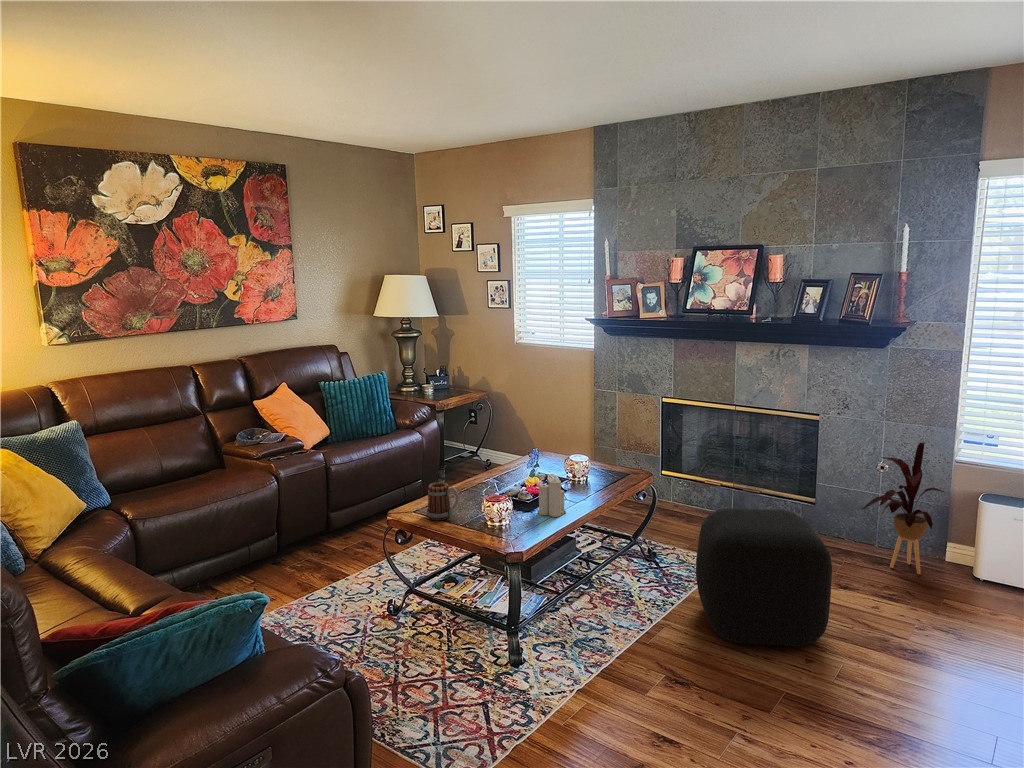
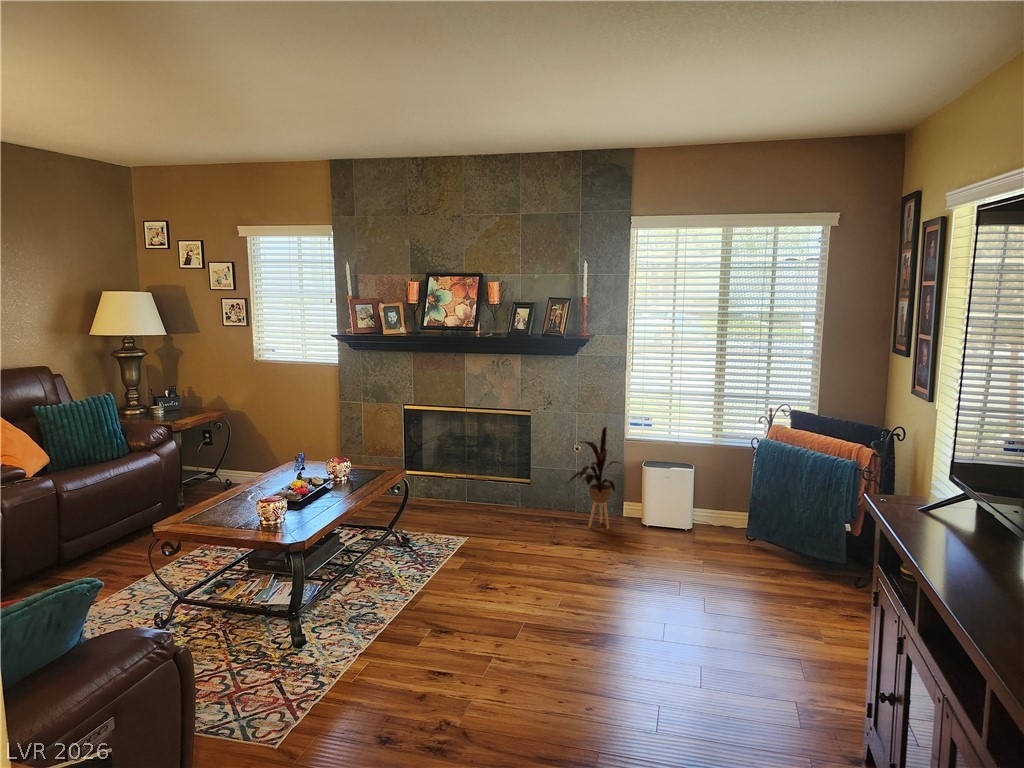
candle: present [538,479,566,517] -> none [308,475,335,512]
mug: present [427,482,459,520] -> none [198,491,232,527]
ottoman: present [696,508,832,646] -> none [447,487,550,596]

